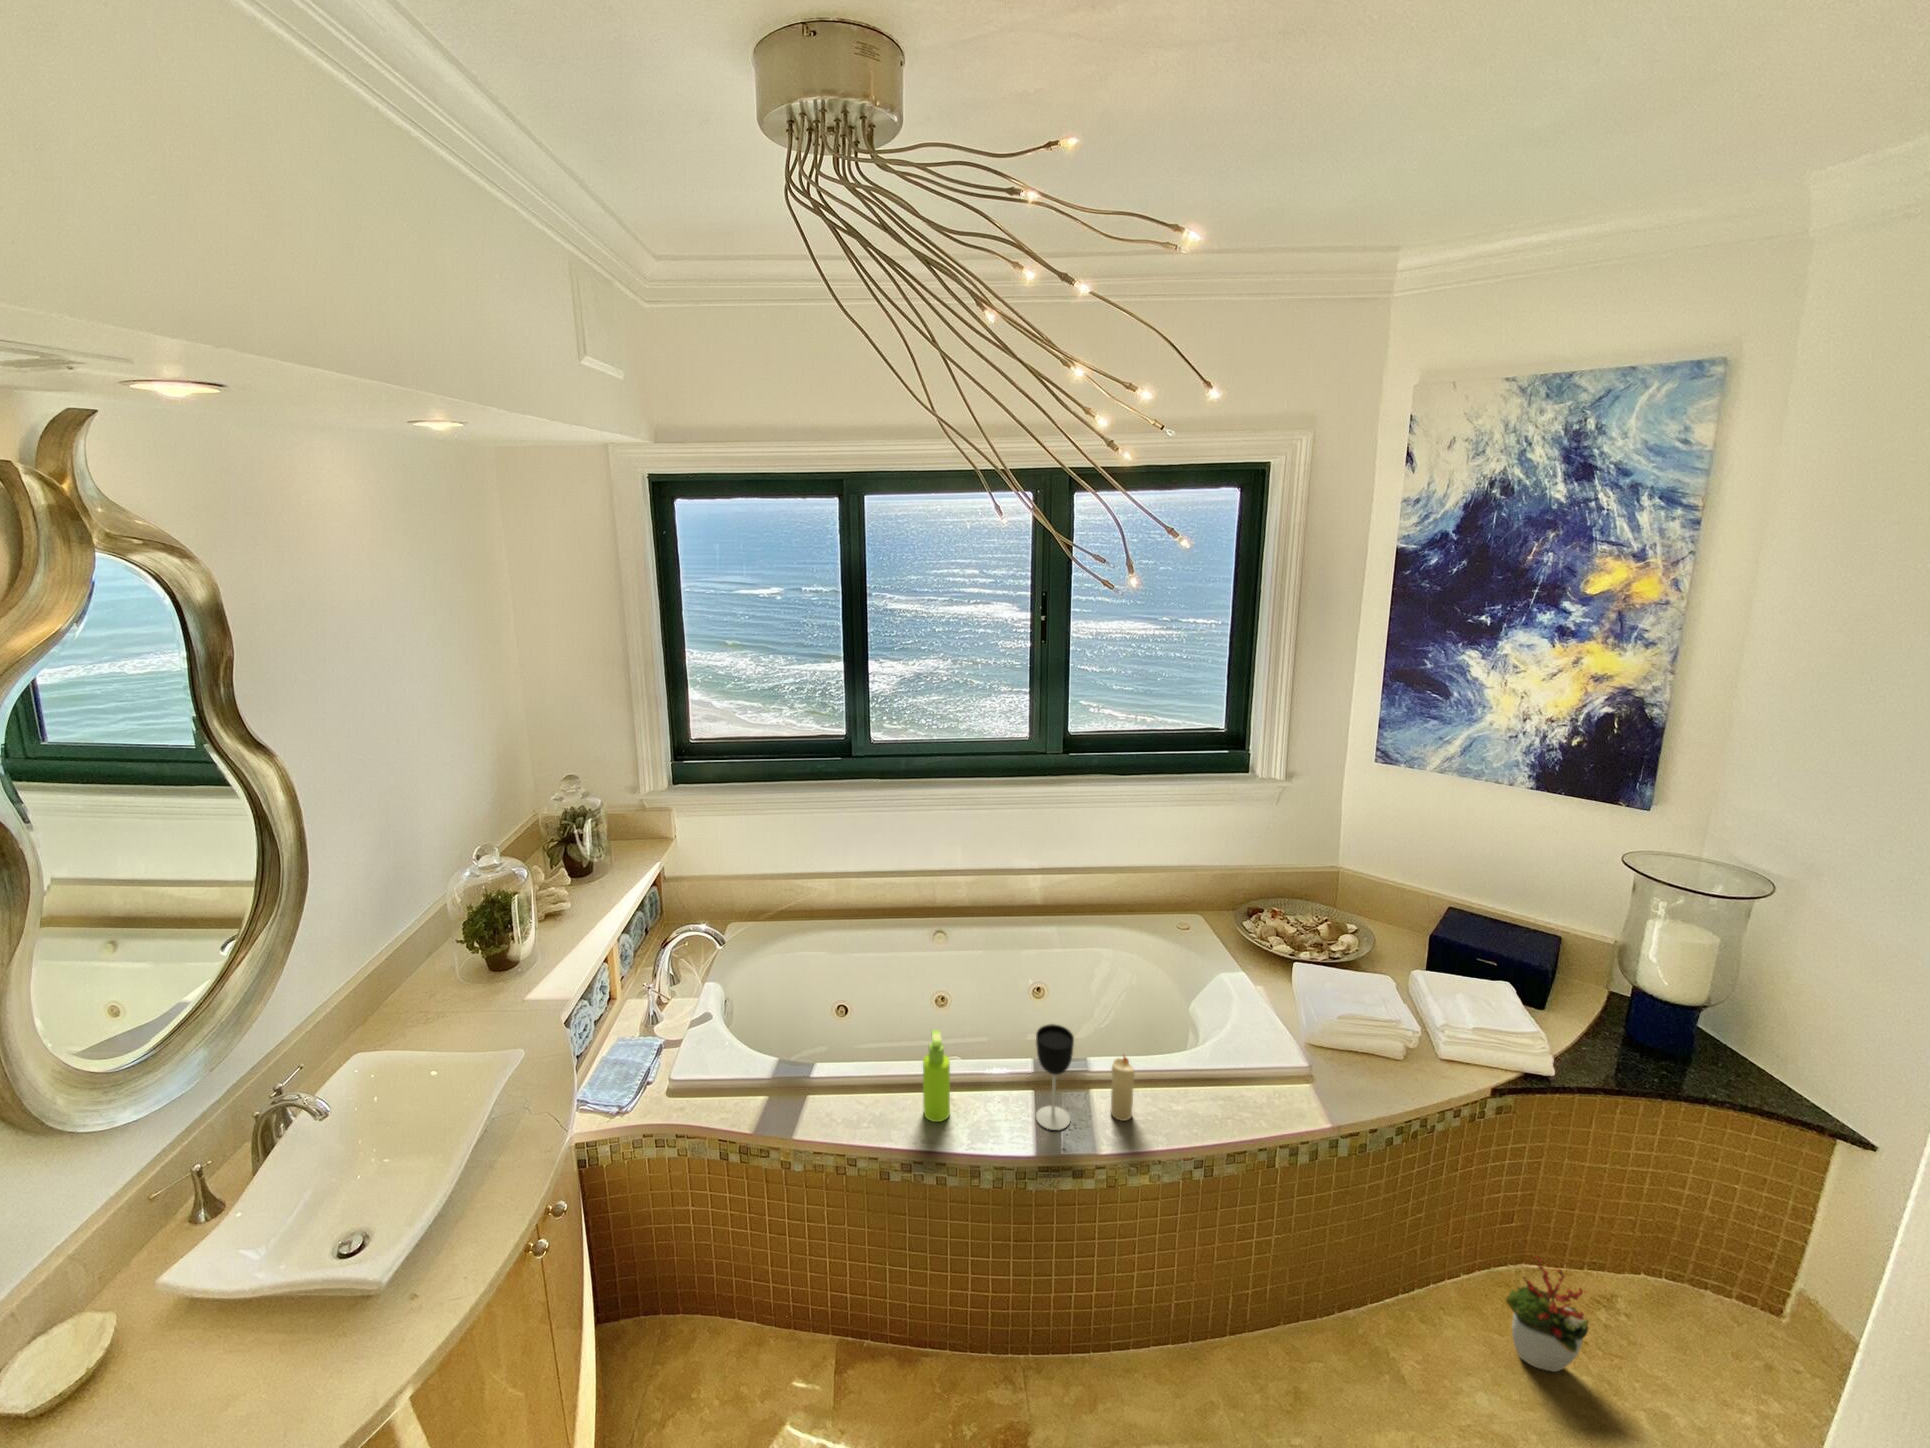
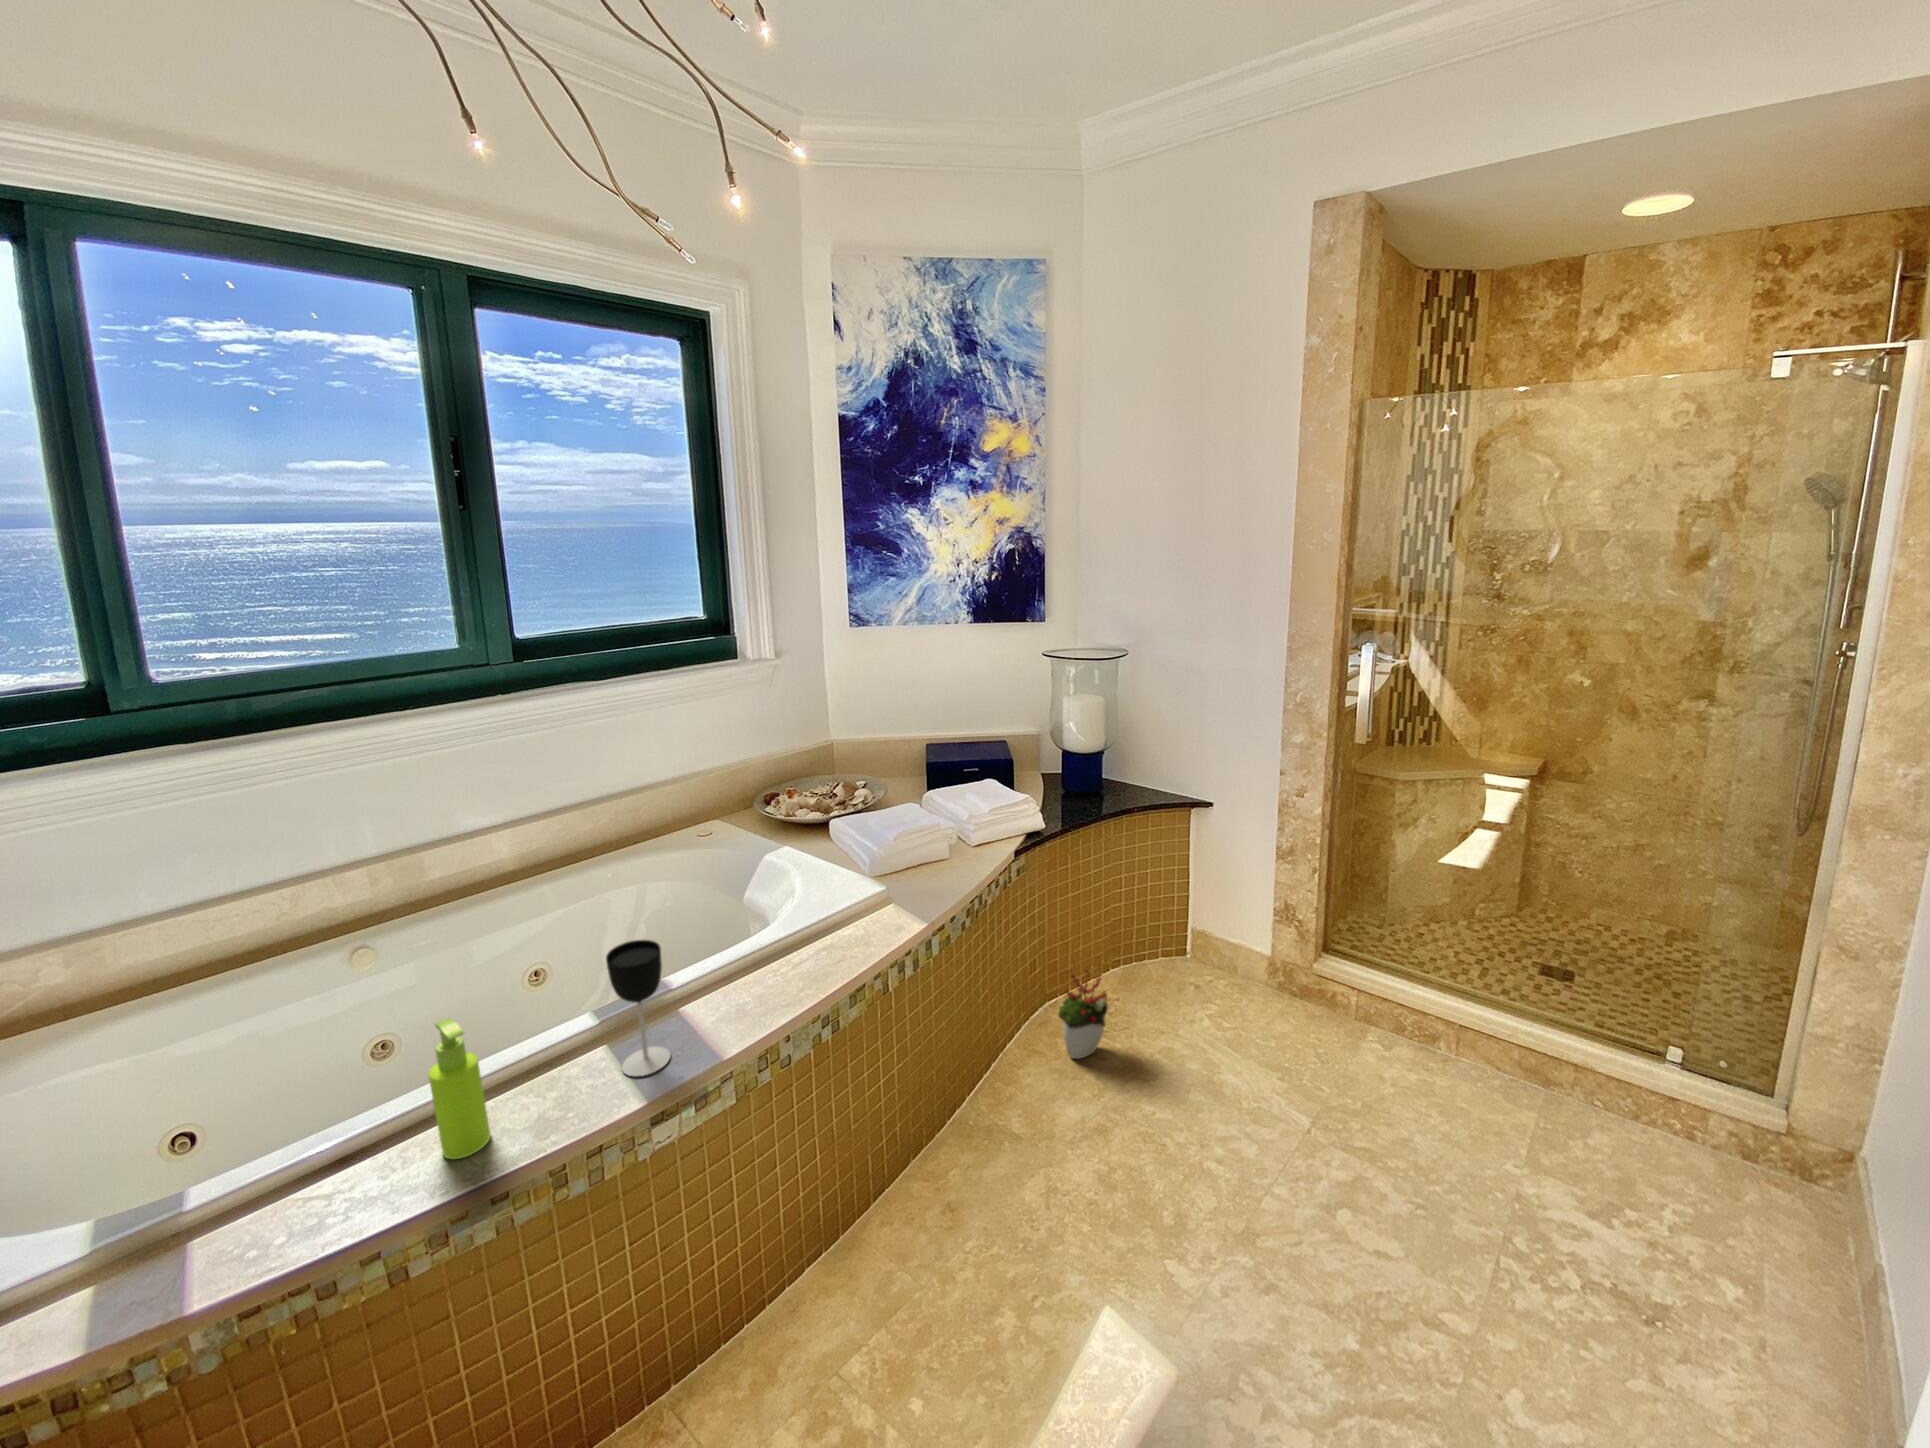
candle: present [1111,1056,1135,1121] -> none [707,941,740,1024]

